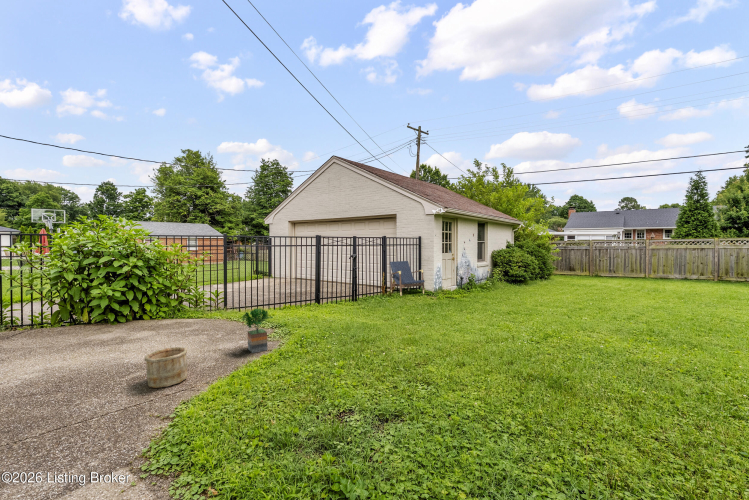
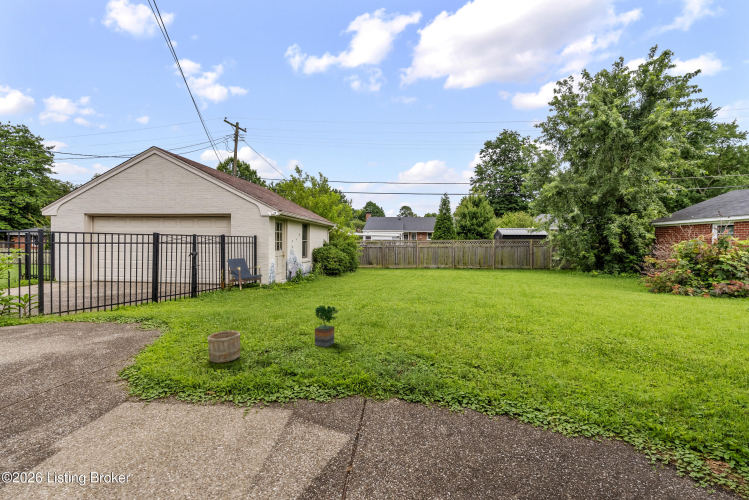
potted tree: present [242,308,273,353] -> present [315,306,338,347]
wooden bucket: present [144,347,187,388] -> present [207,330,240,363]

